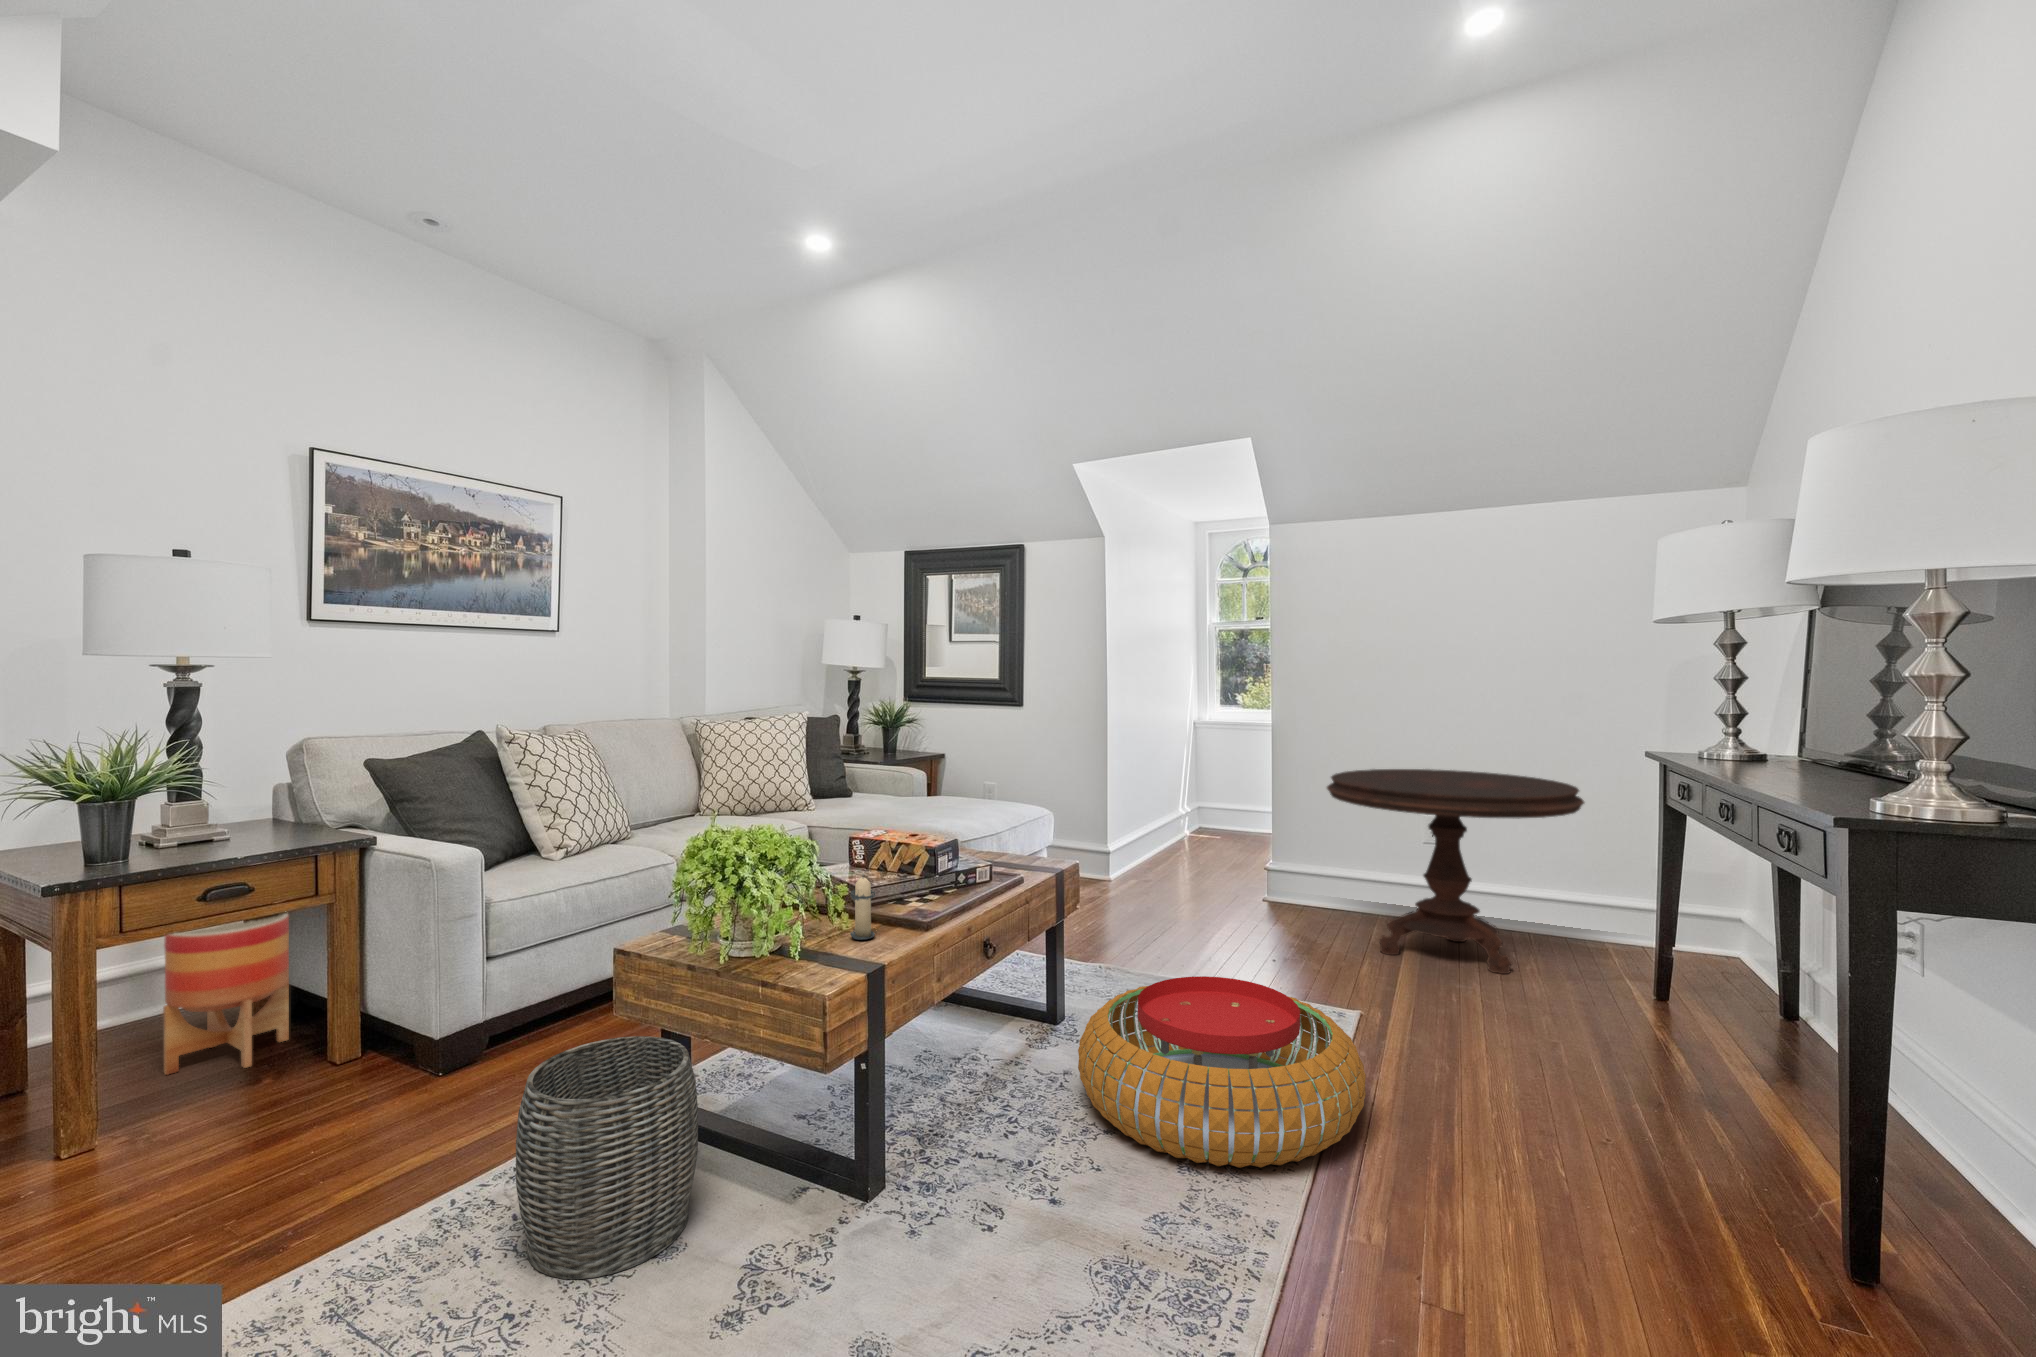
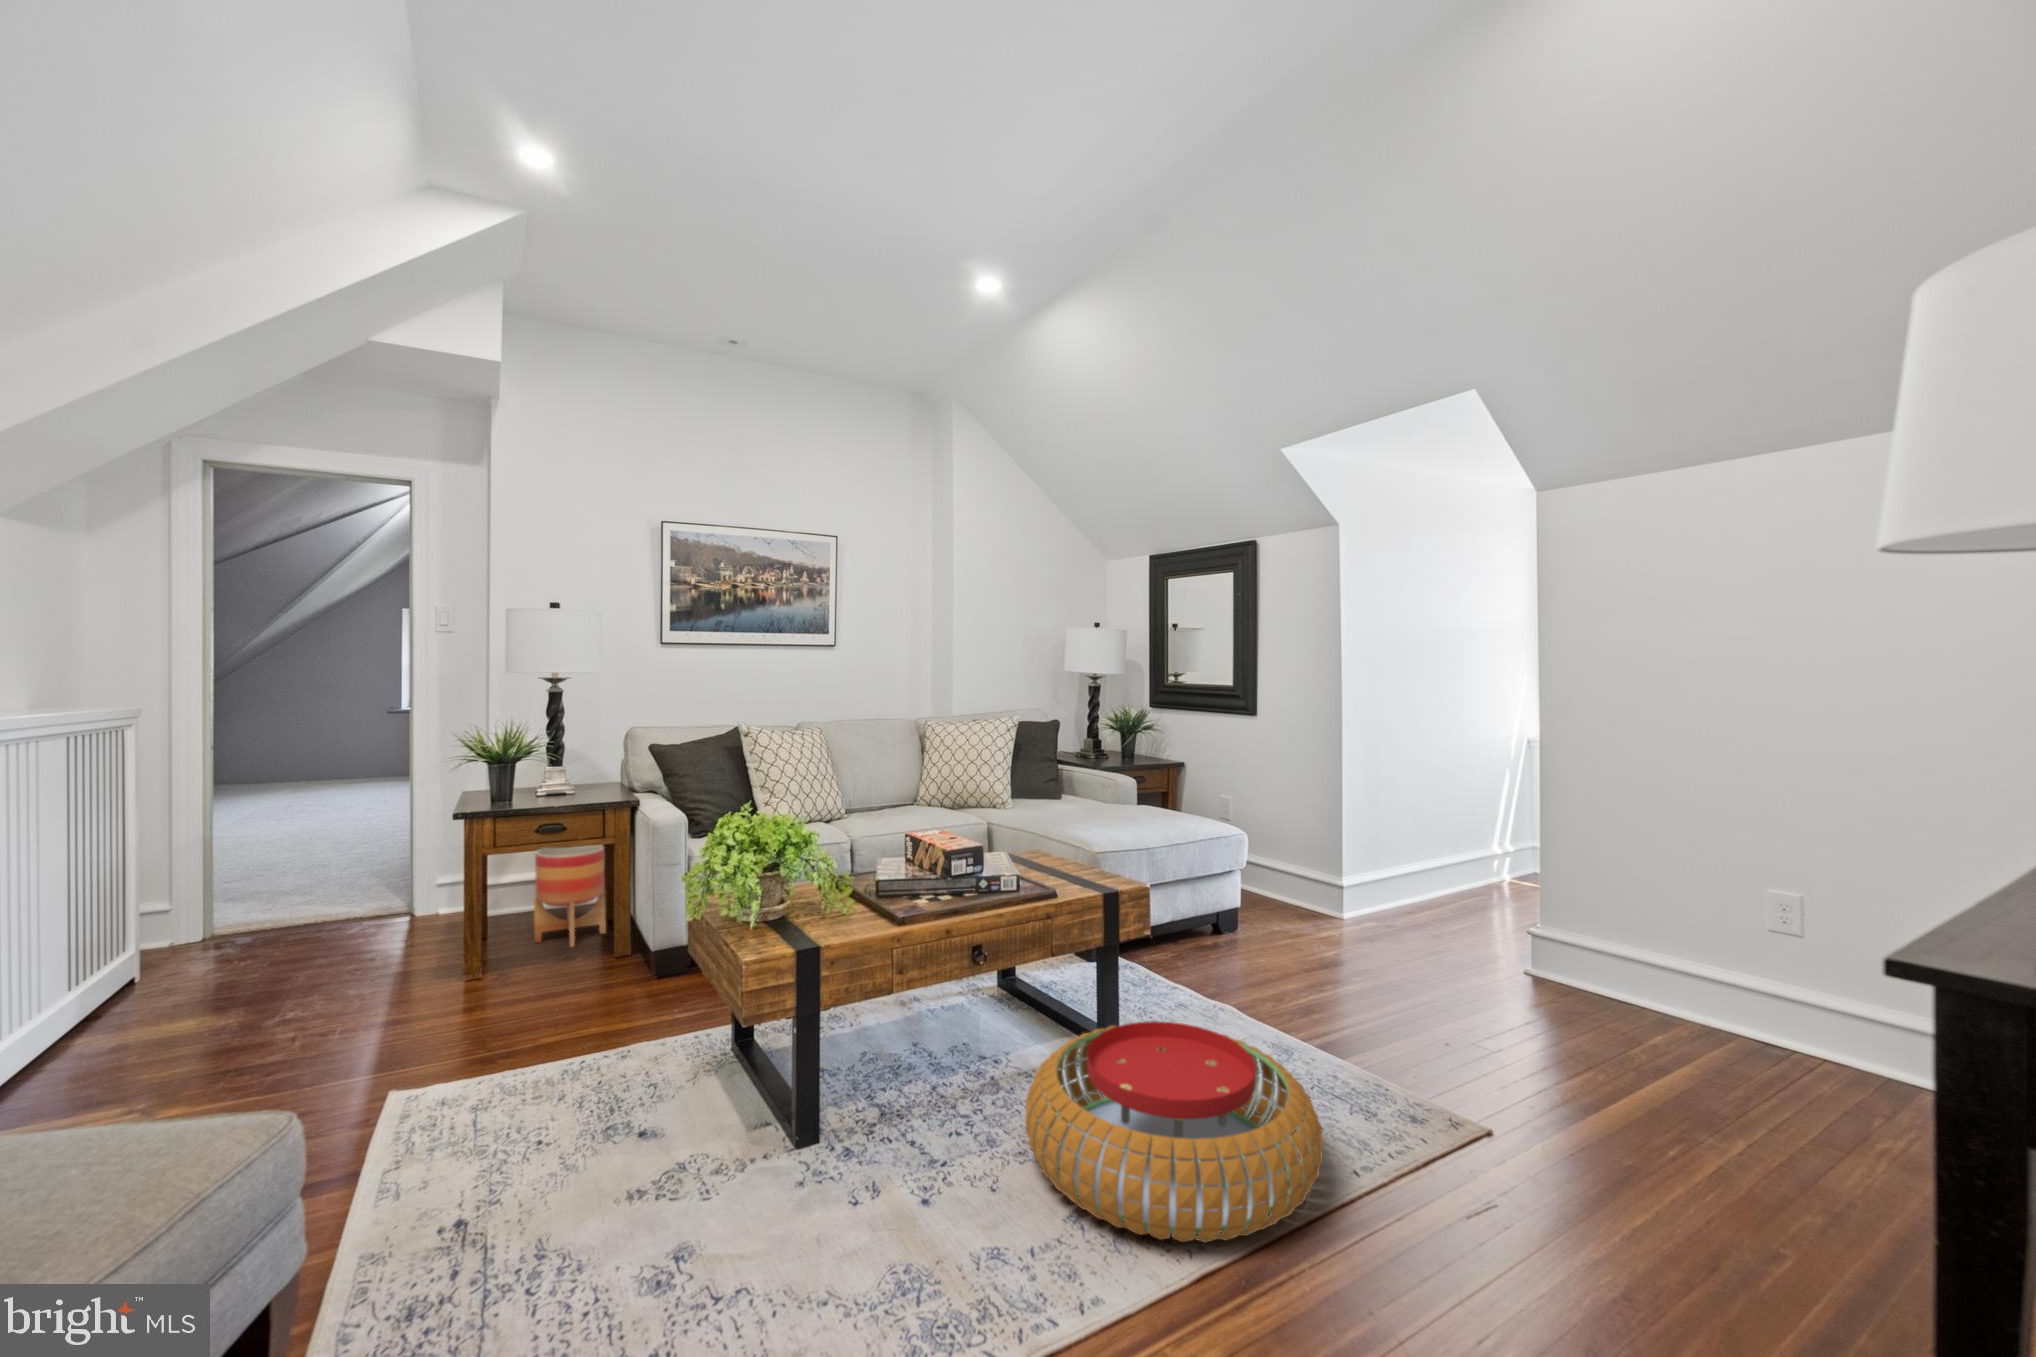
side table: present [1327,769,1584,974] -> none [1506,819,1894,1114]
candle: present [850,874,875,940] -> none [835,875,862,932]
woven basket: present [516,1036,698,1279] -> none [565,974,698,1145]

